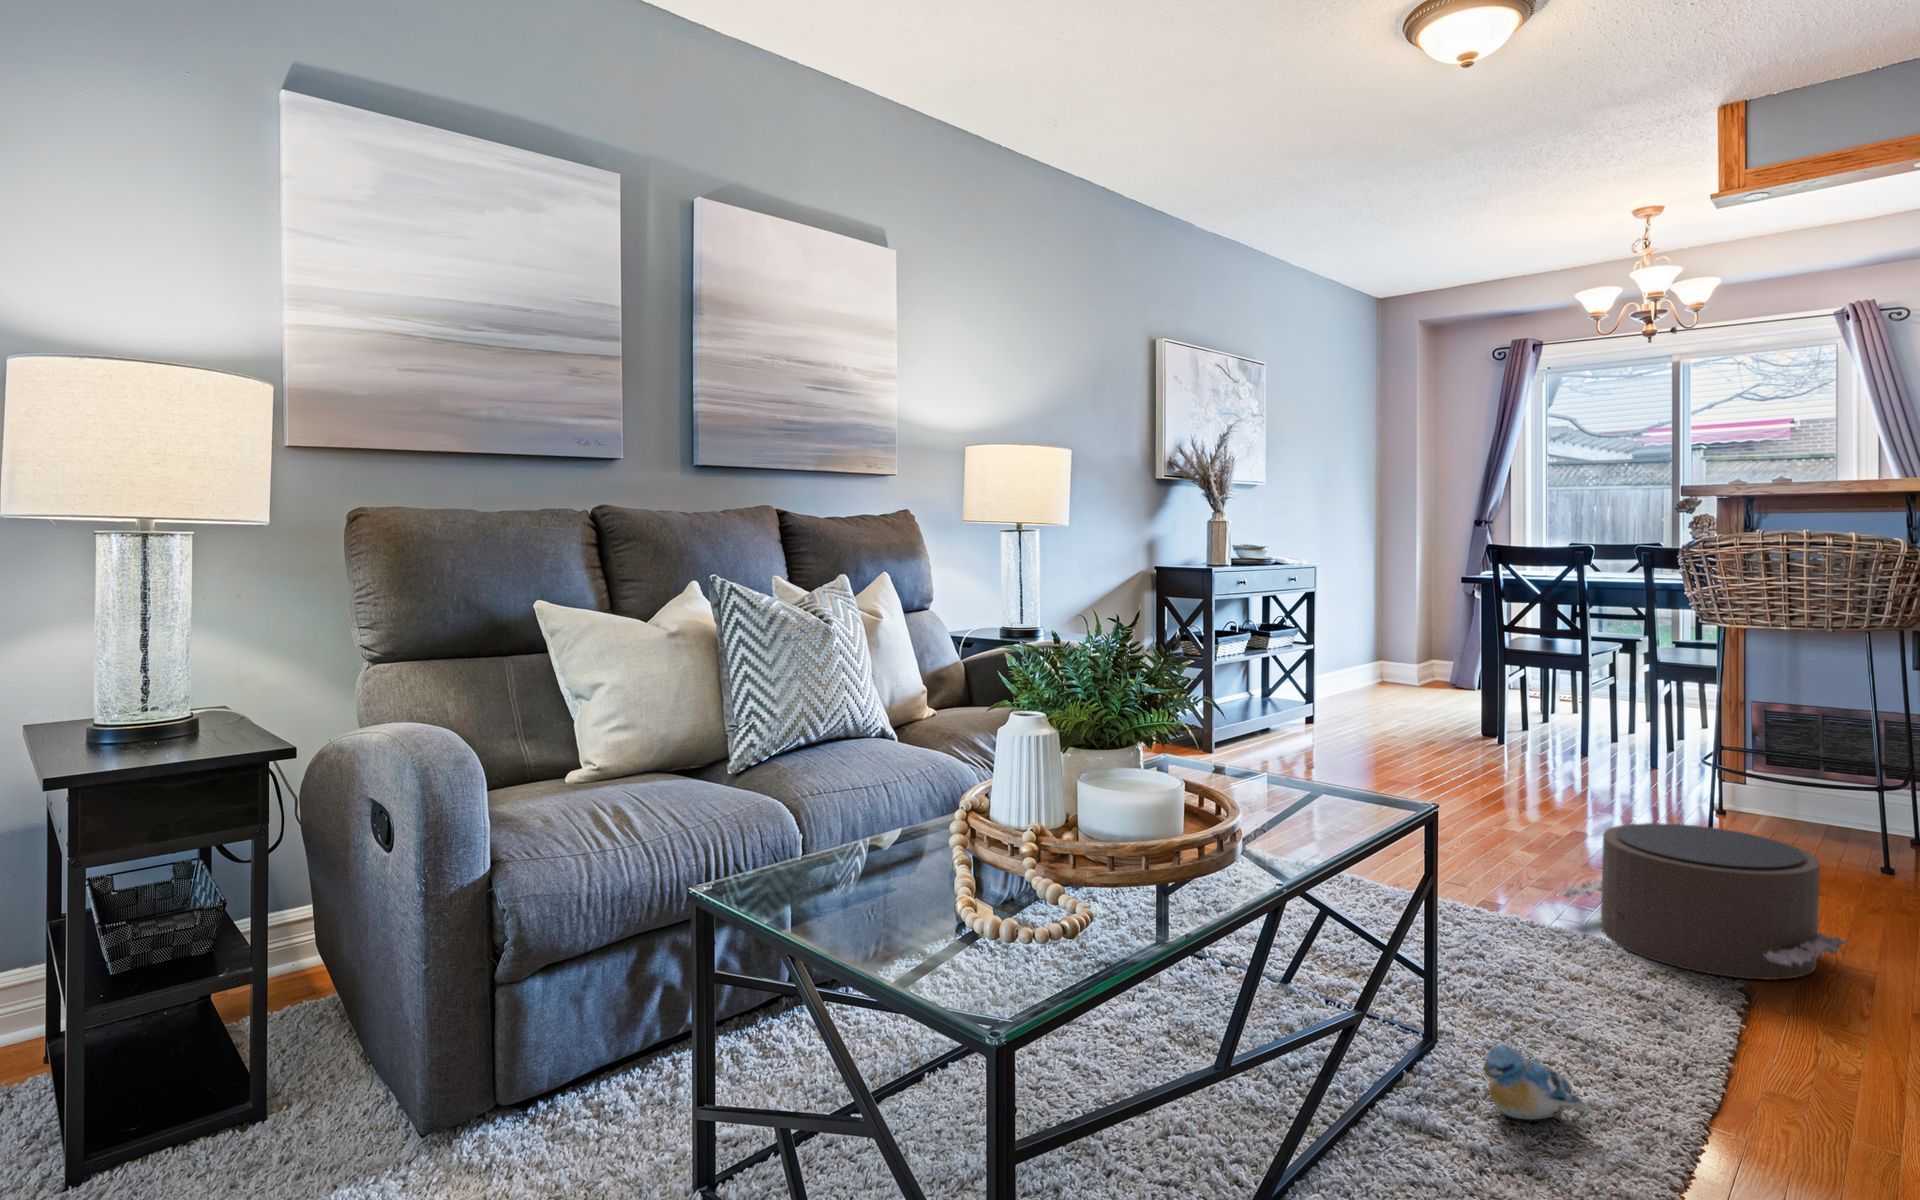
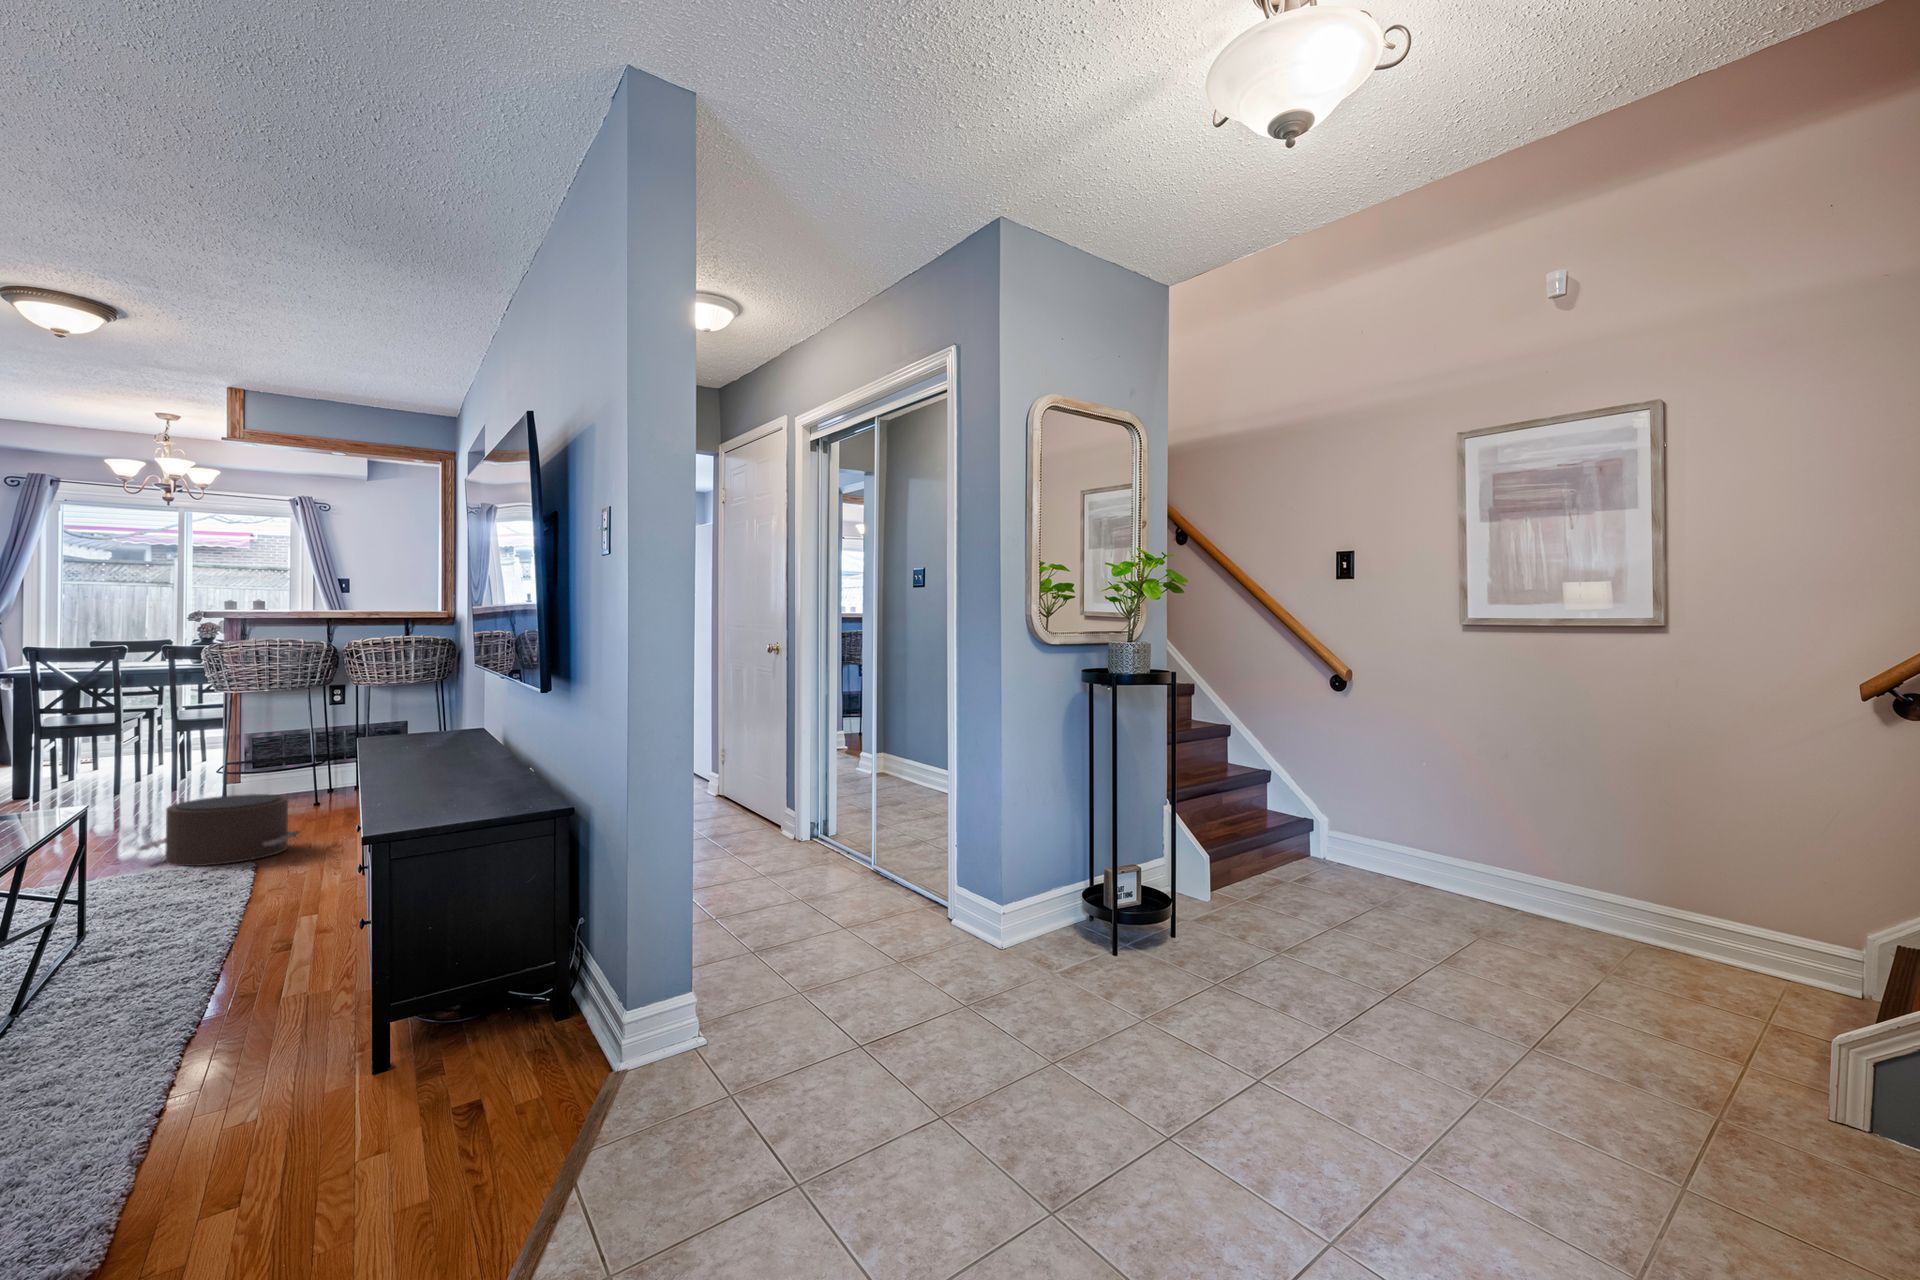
plush toy: present [1483,1045,1591,1120] -> none [124,894,186,929]

